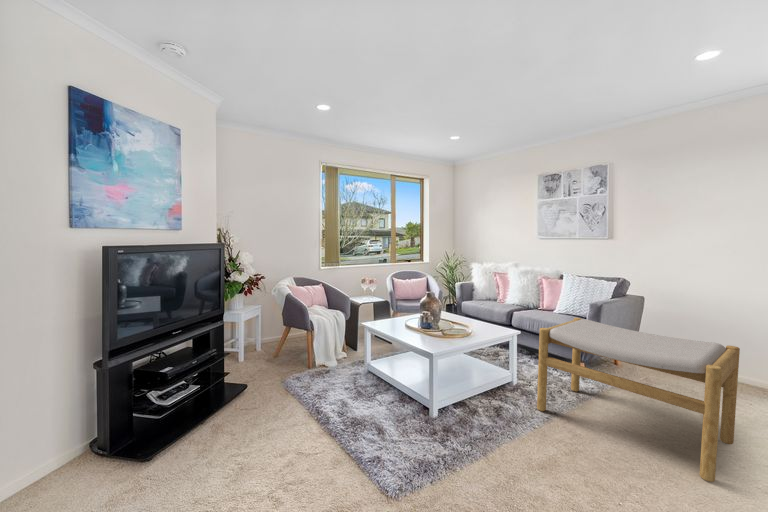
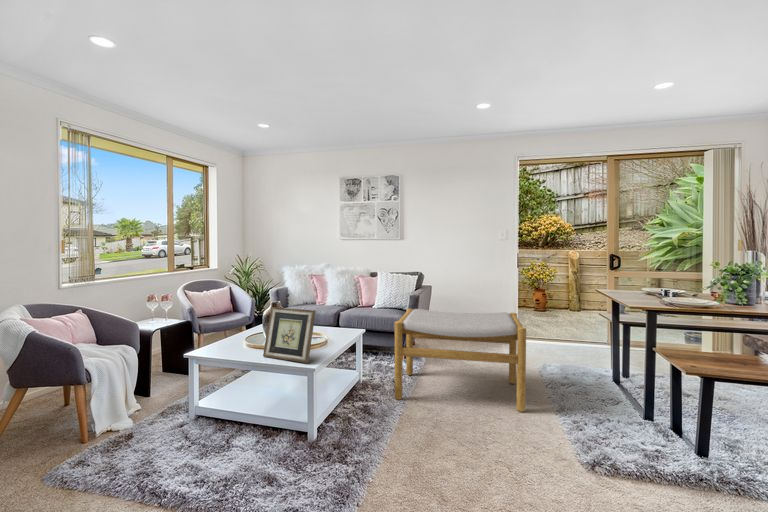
picture frame: none [408,297,446,349] -> present [263,307,316,363]

